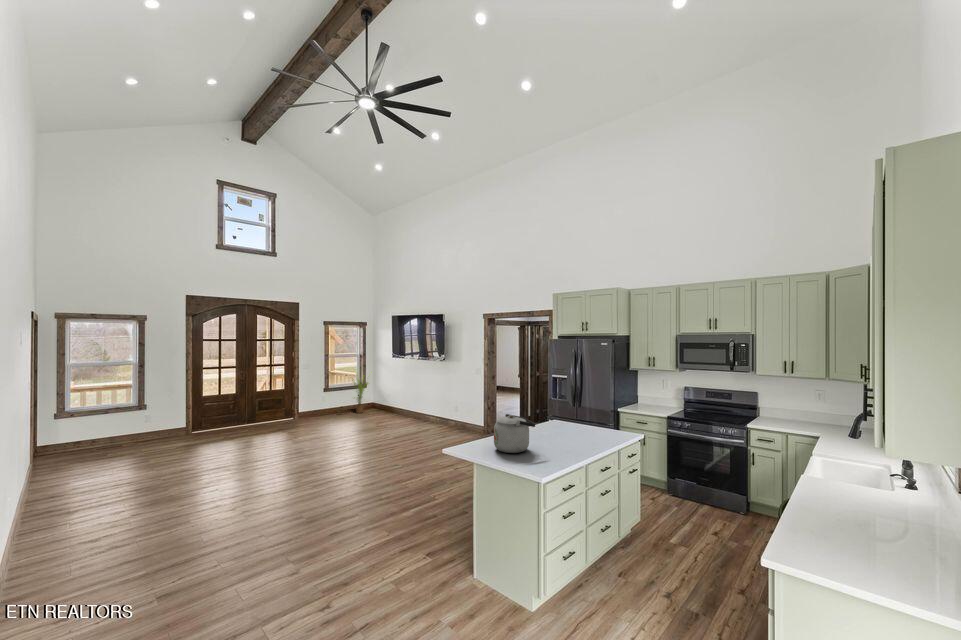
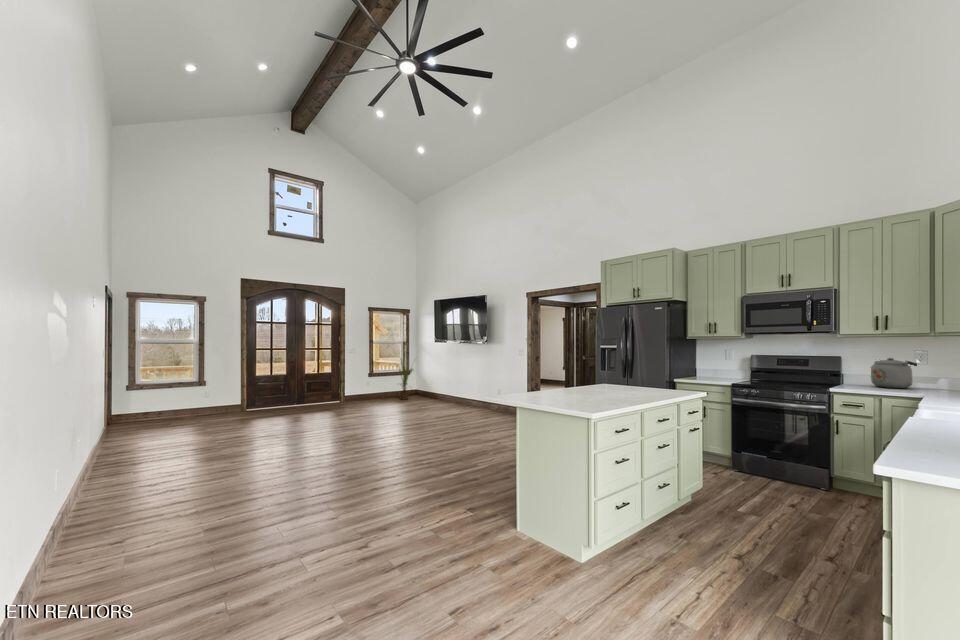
kettle: present [494,414,535,453] -> present [870,358,917,388]

